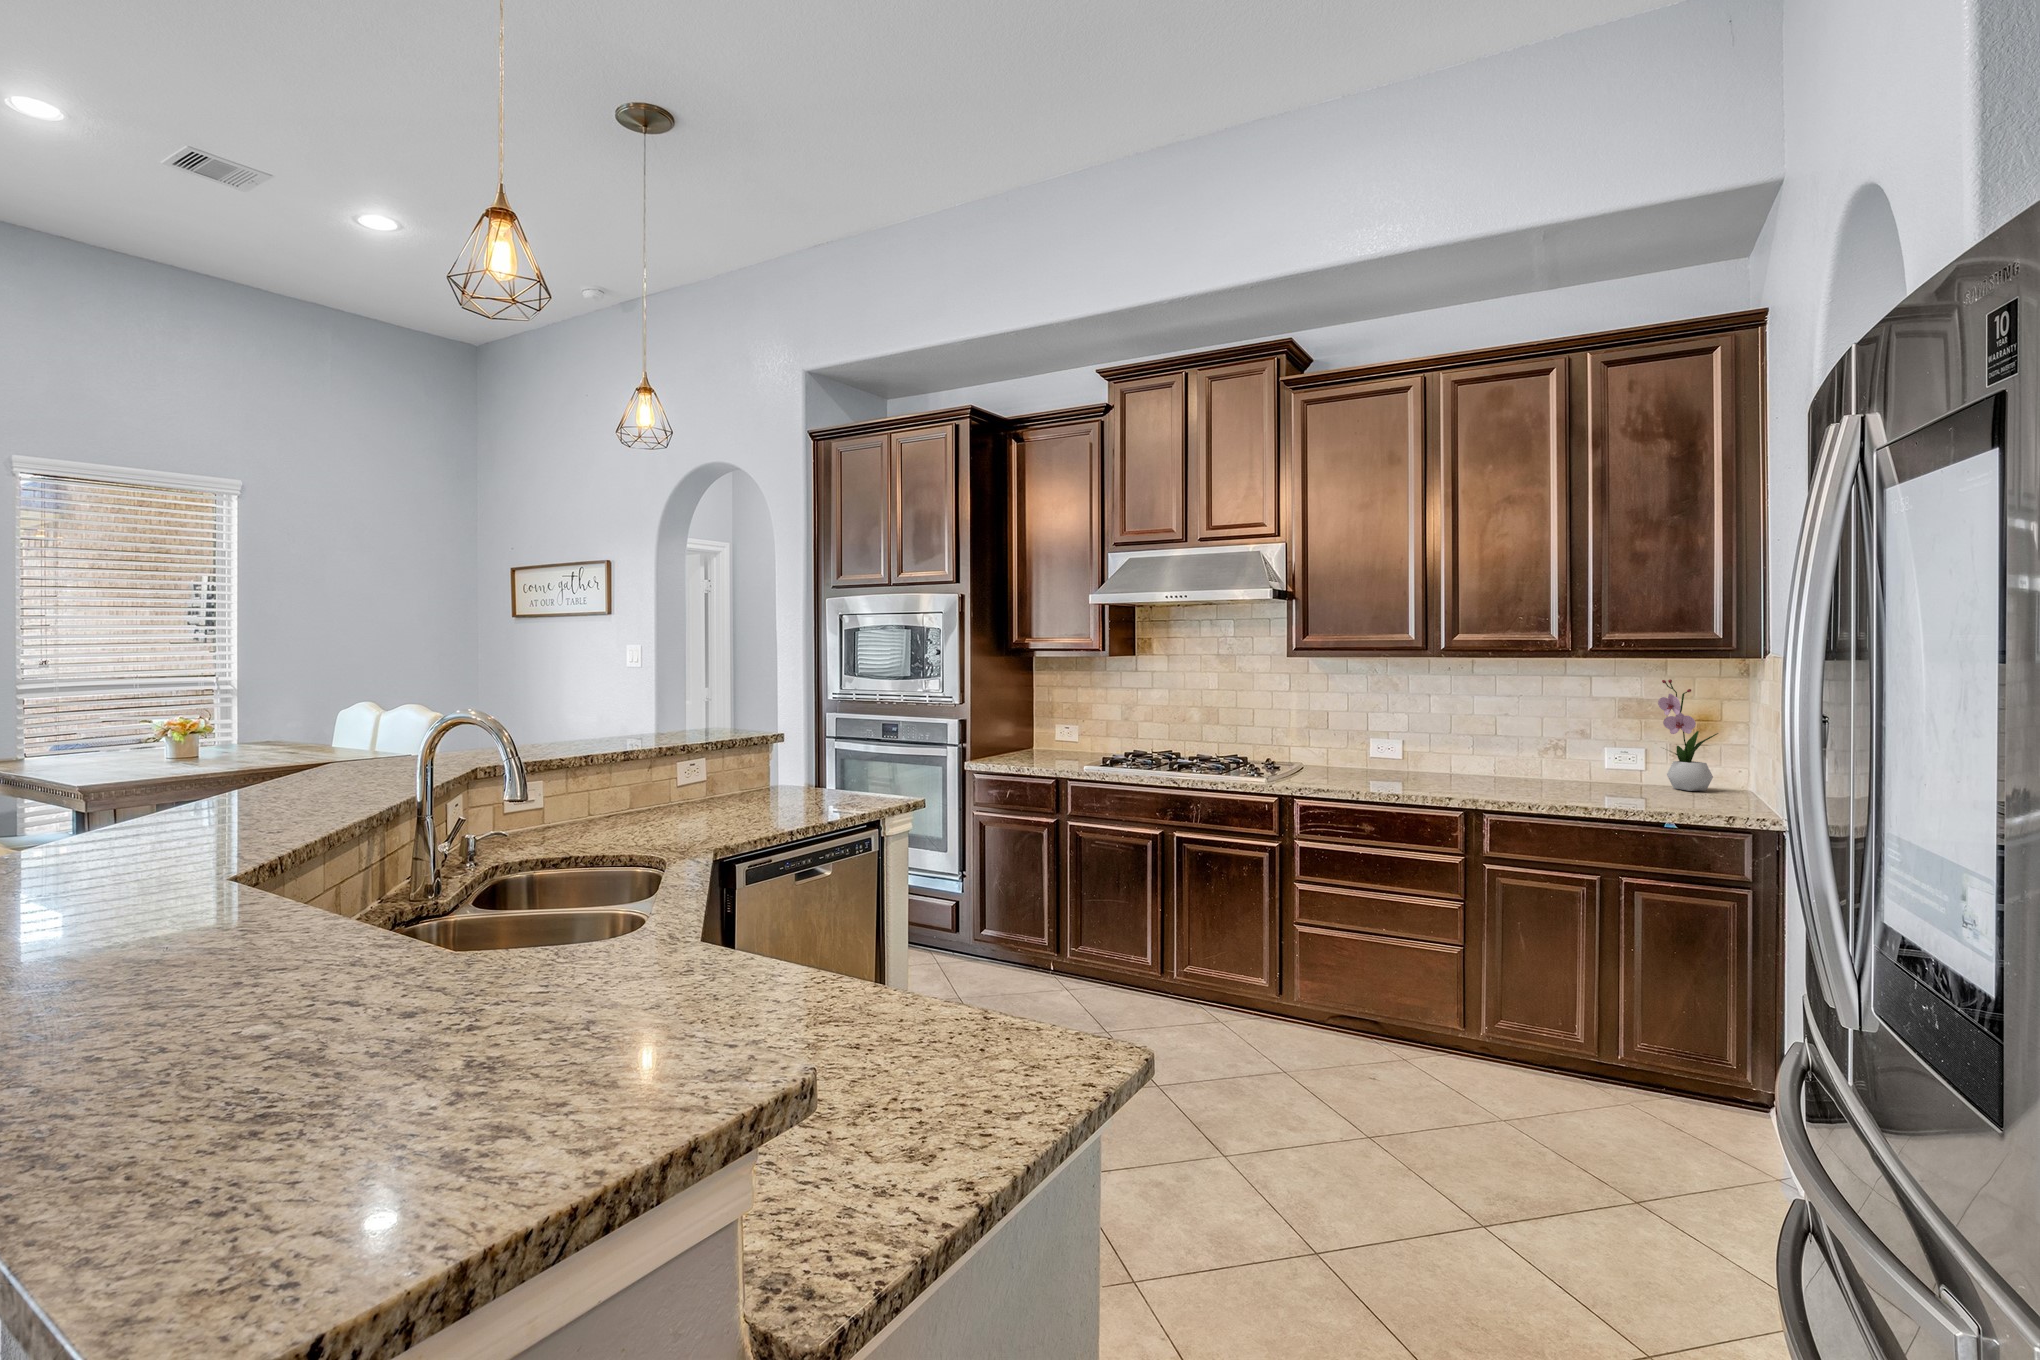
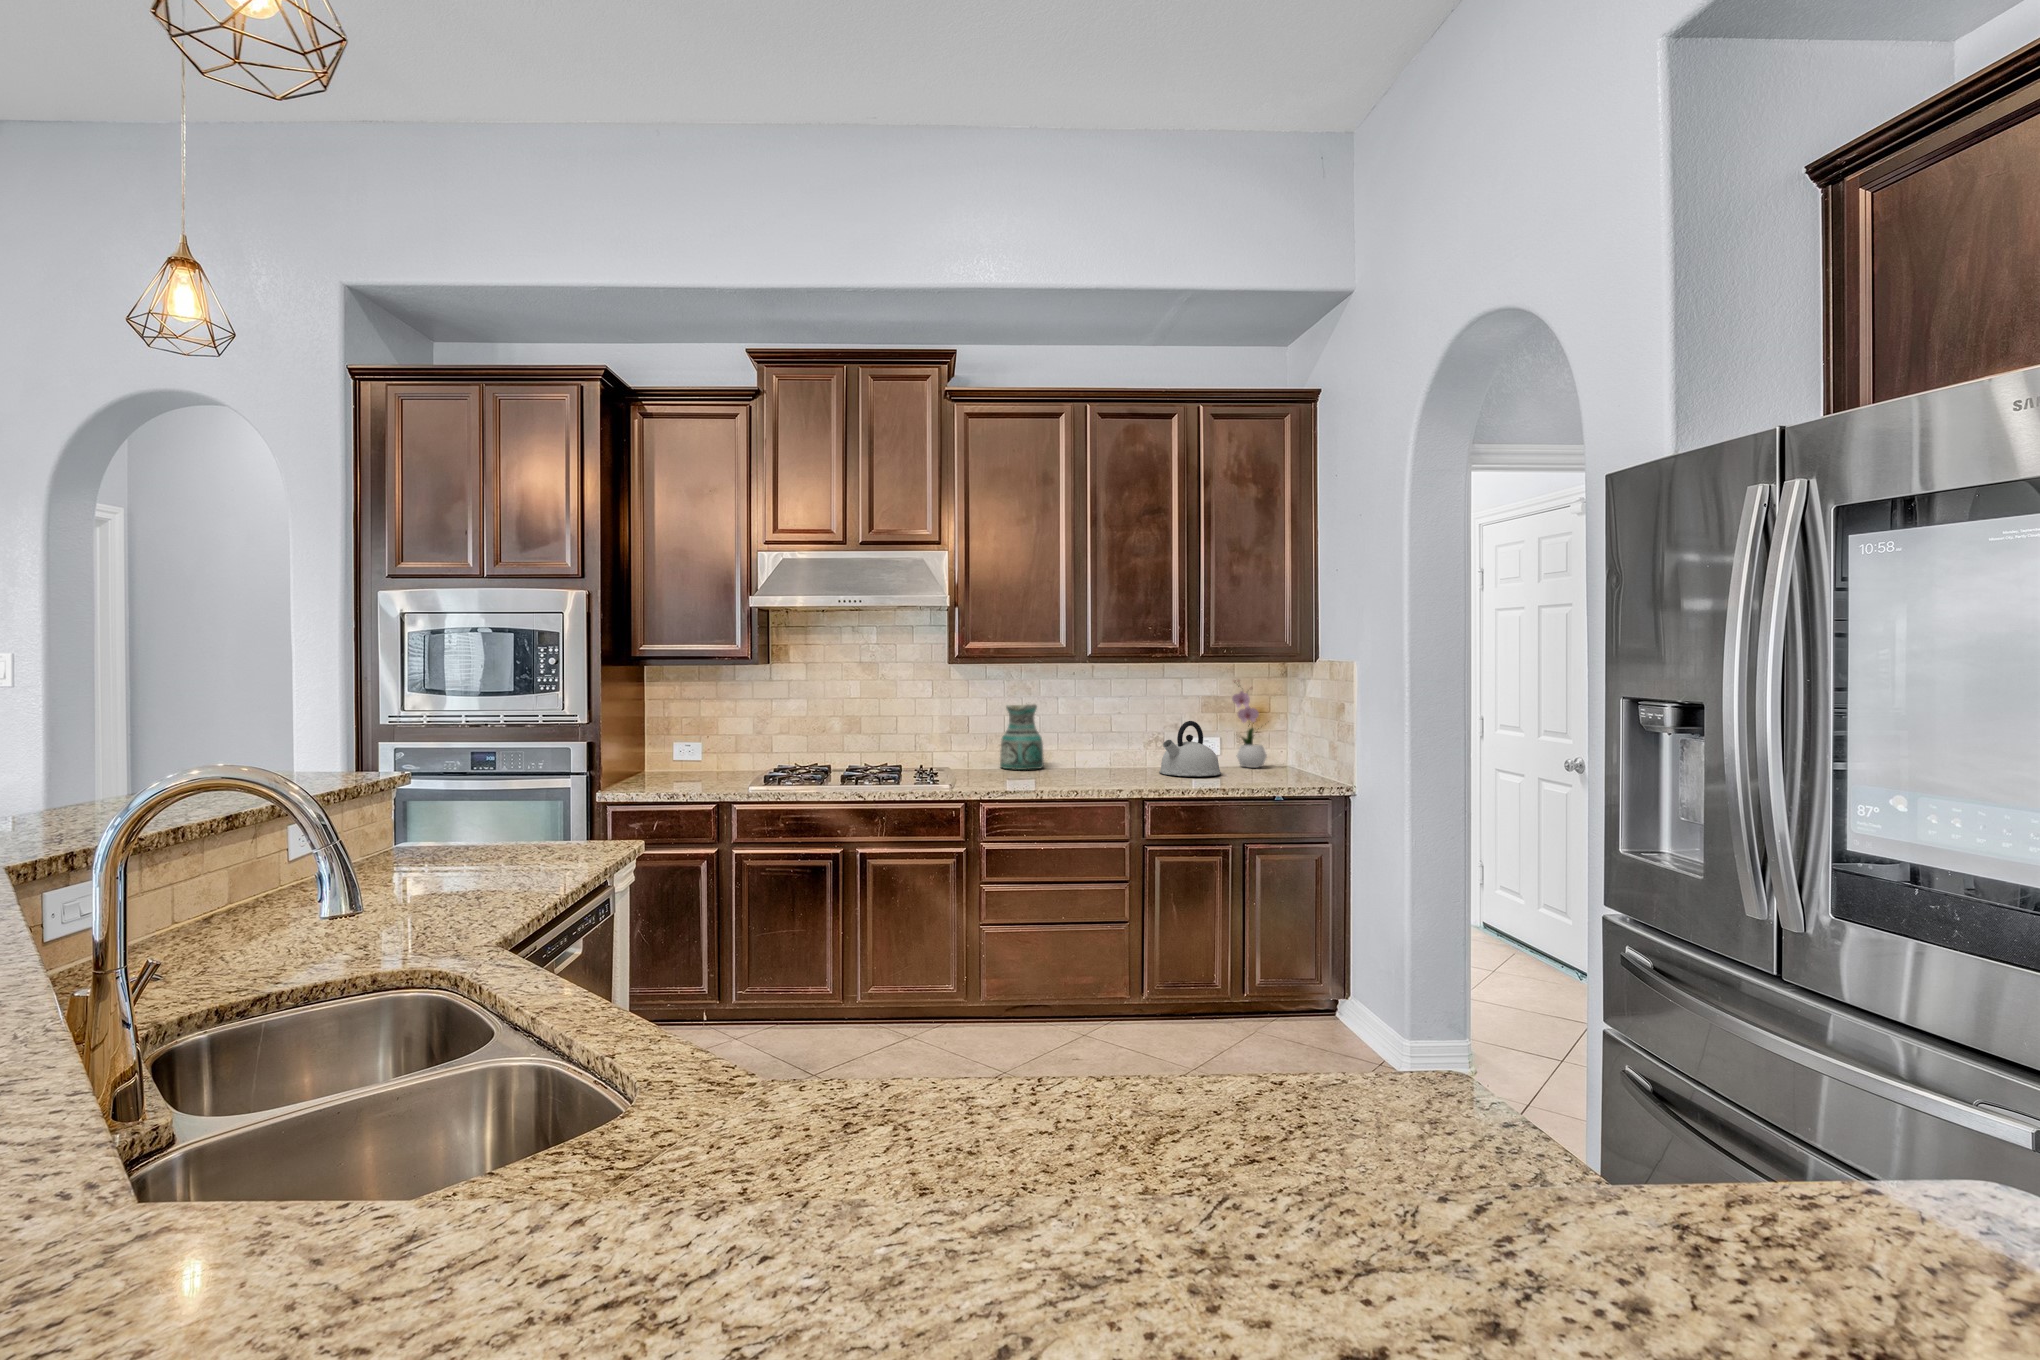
ceramic pitcher: none [1356,700,1407,772] -> present [1000,704,1044,770]
kettle: none [1534,727,1620,794] -> present [1159,721,1221,776]

